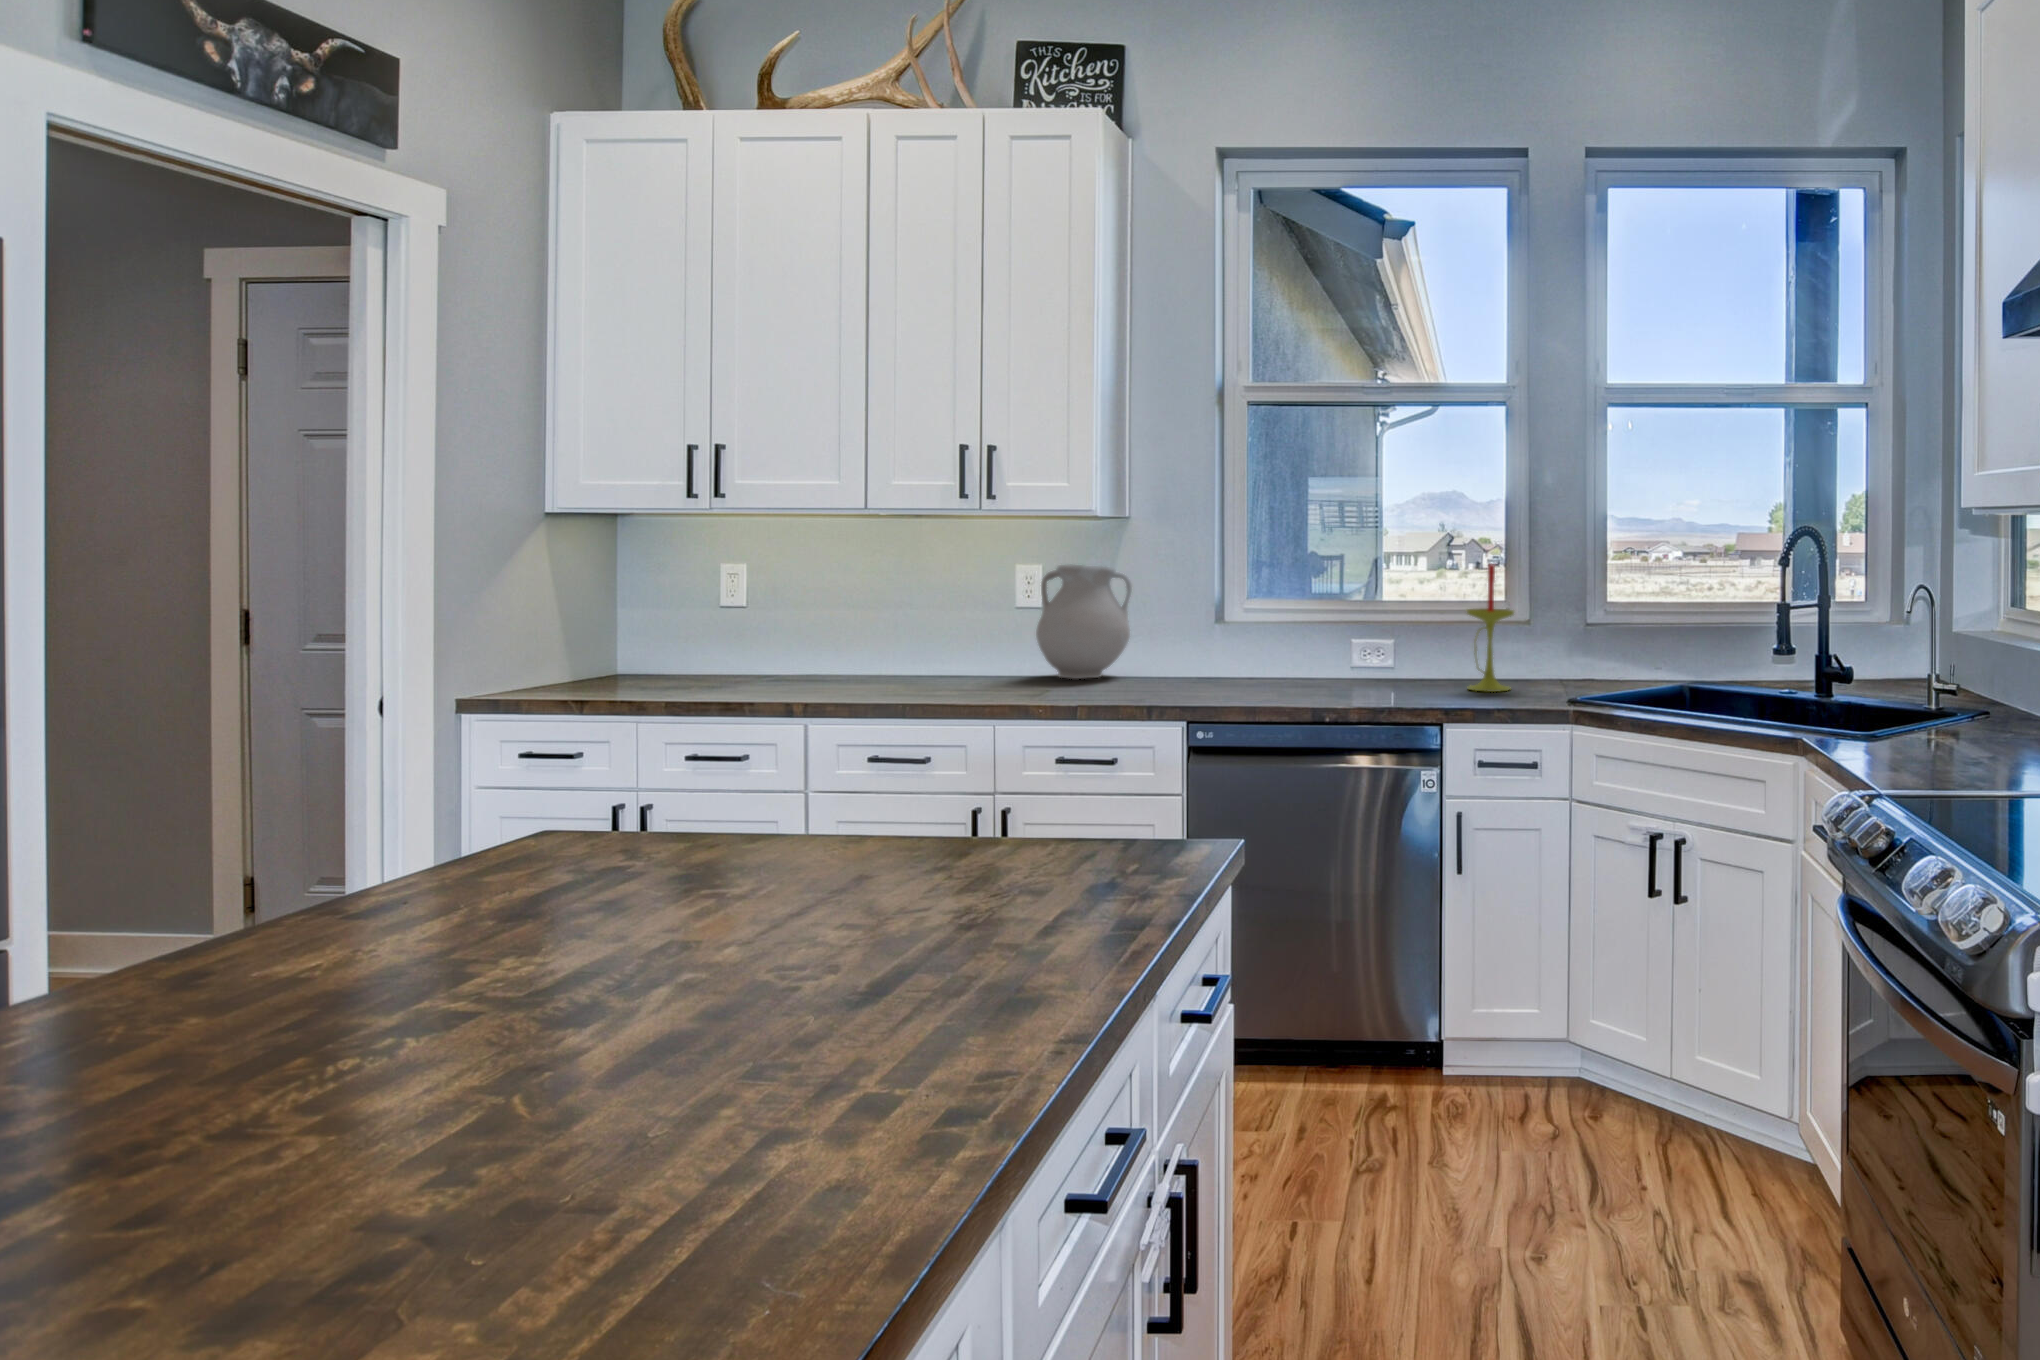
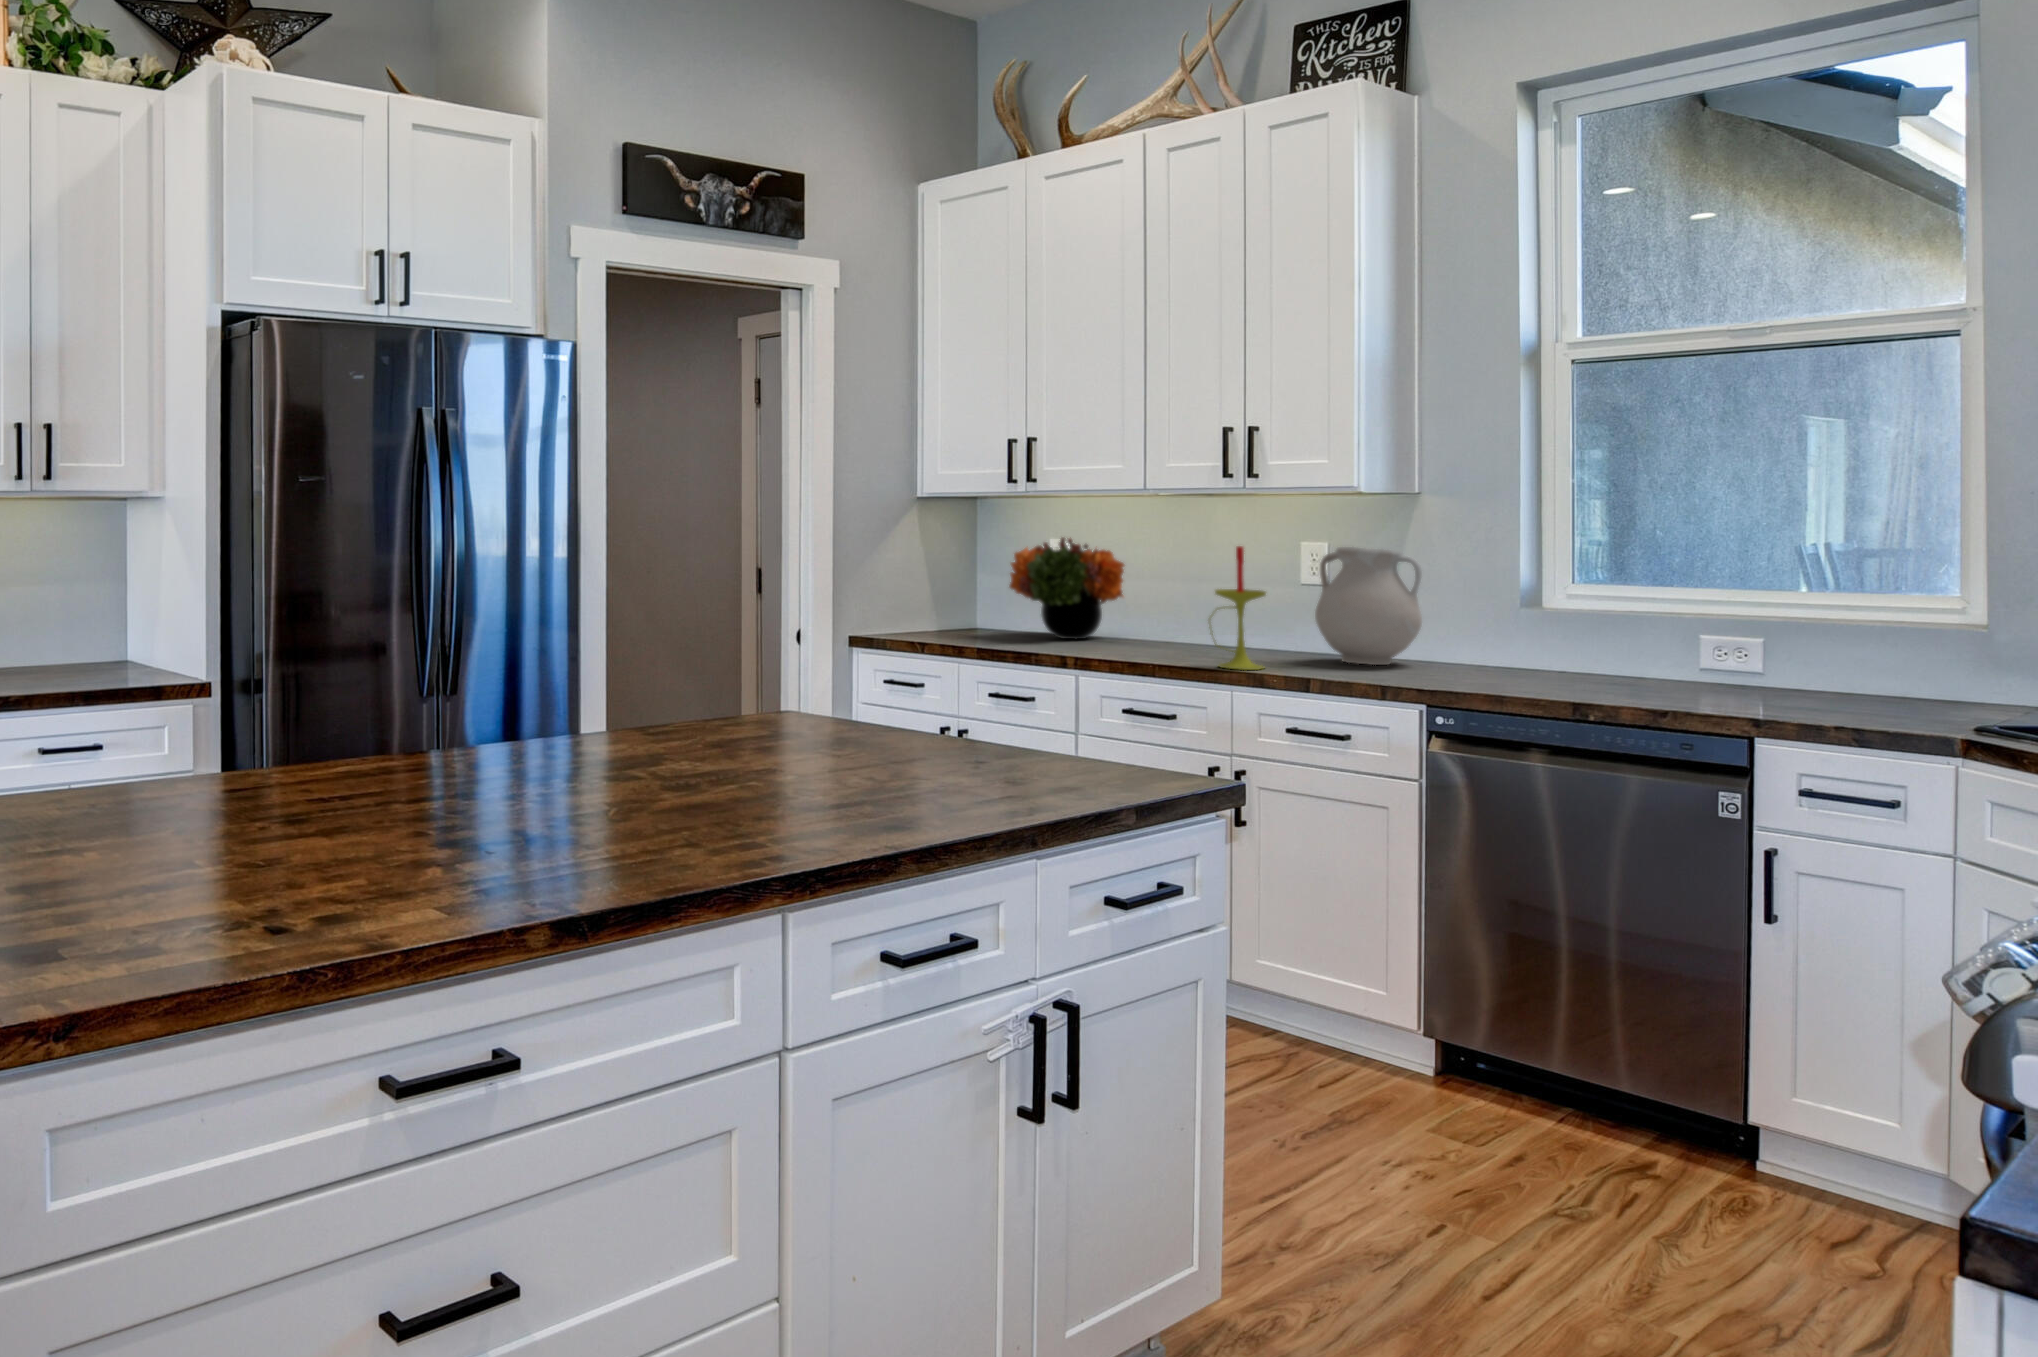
flower arrangement: none [676,559,821,677] -> present [1010,538,1124,639]
candle: present [1467,564,1514,692] -> present [1209,546,1266,670]

